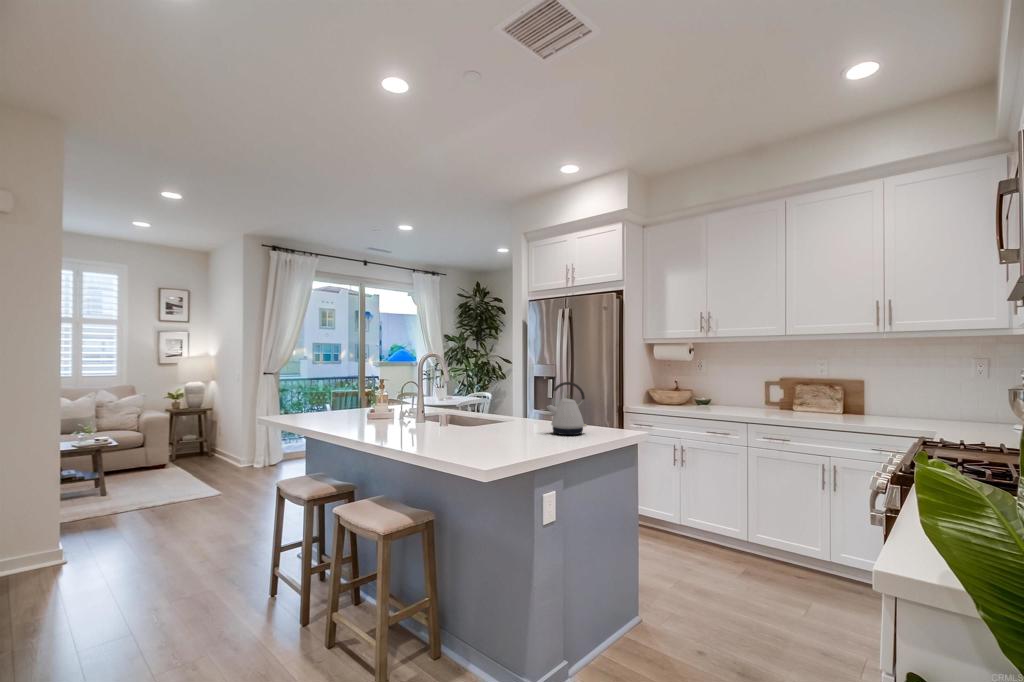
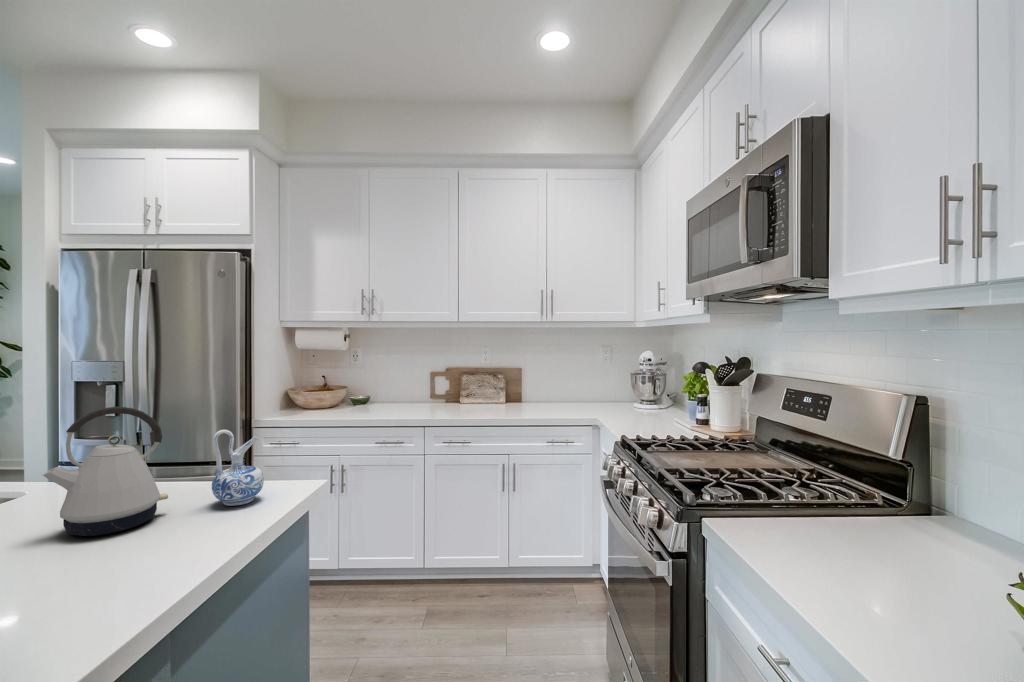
ceramic pitcher: none [604,397,627,435] -> present [212,430,264,506]

